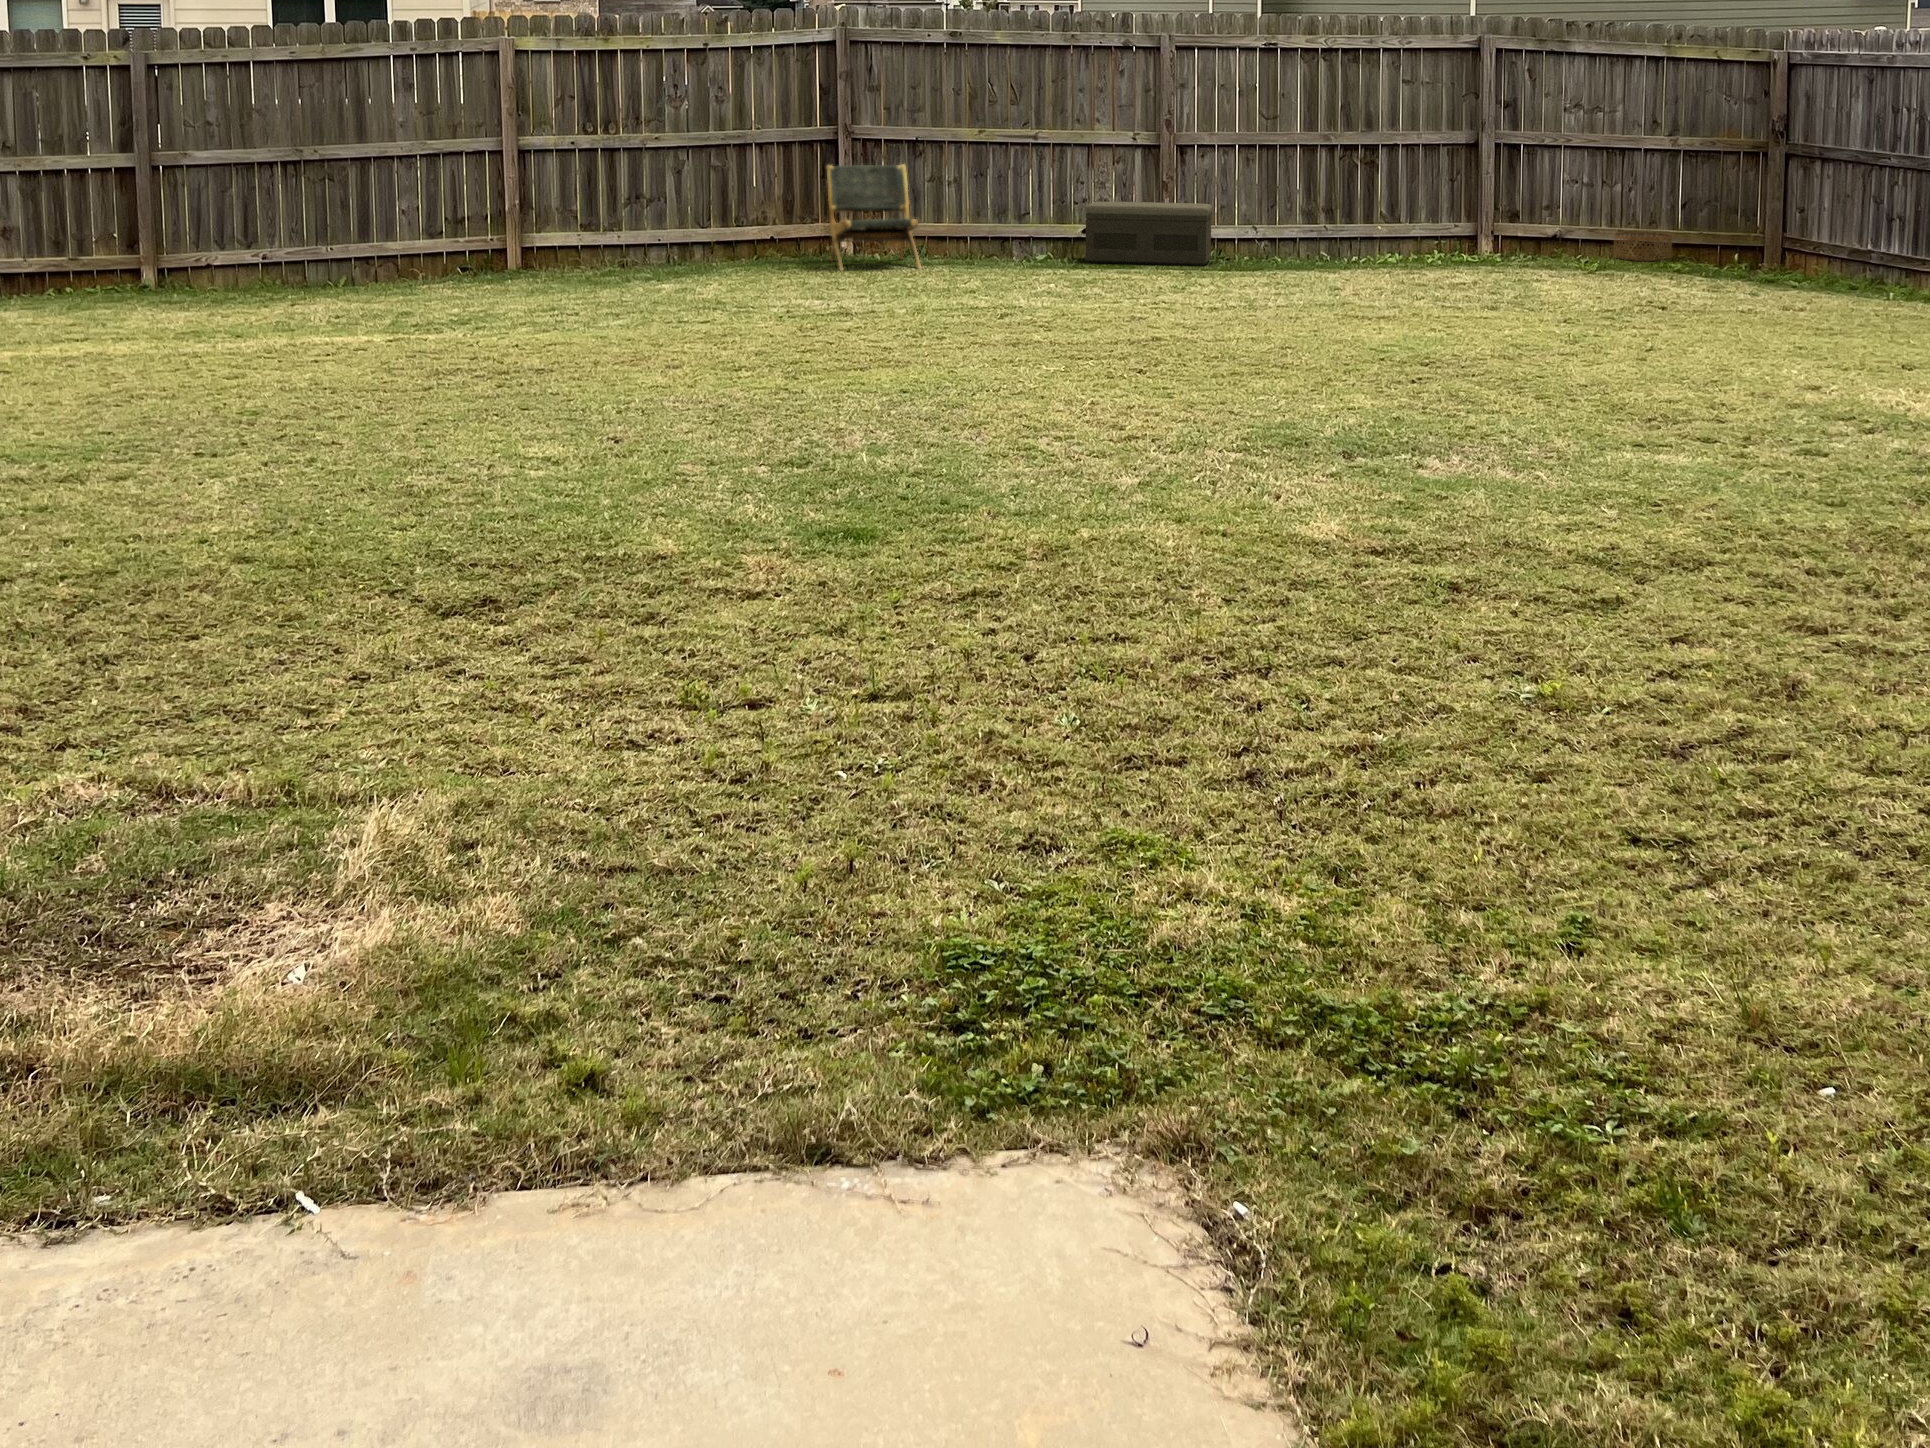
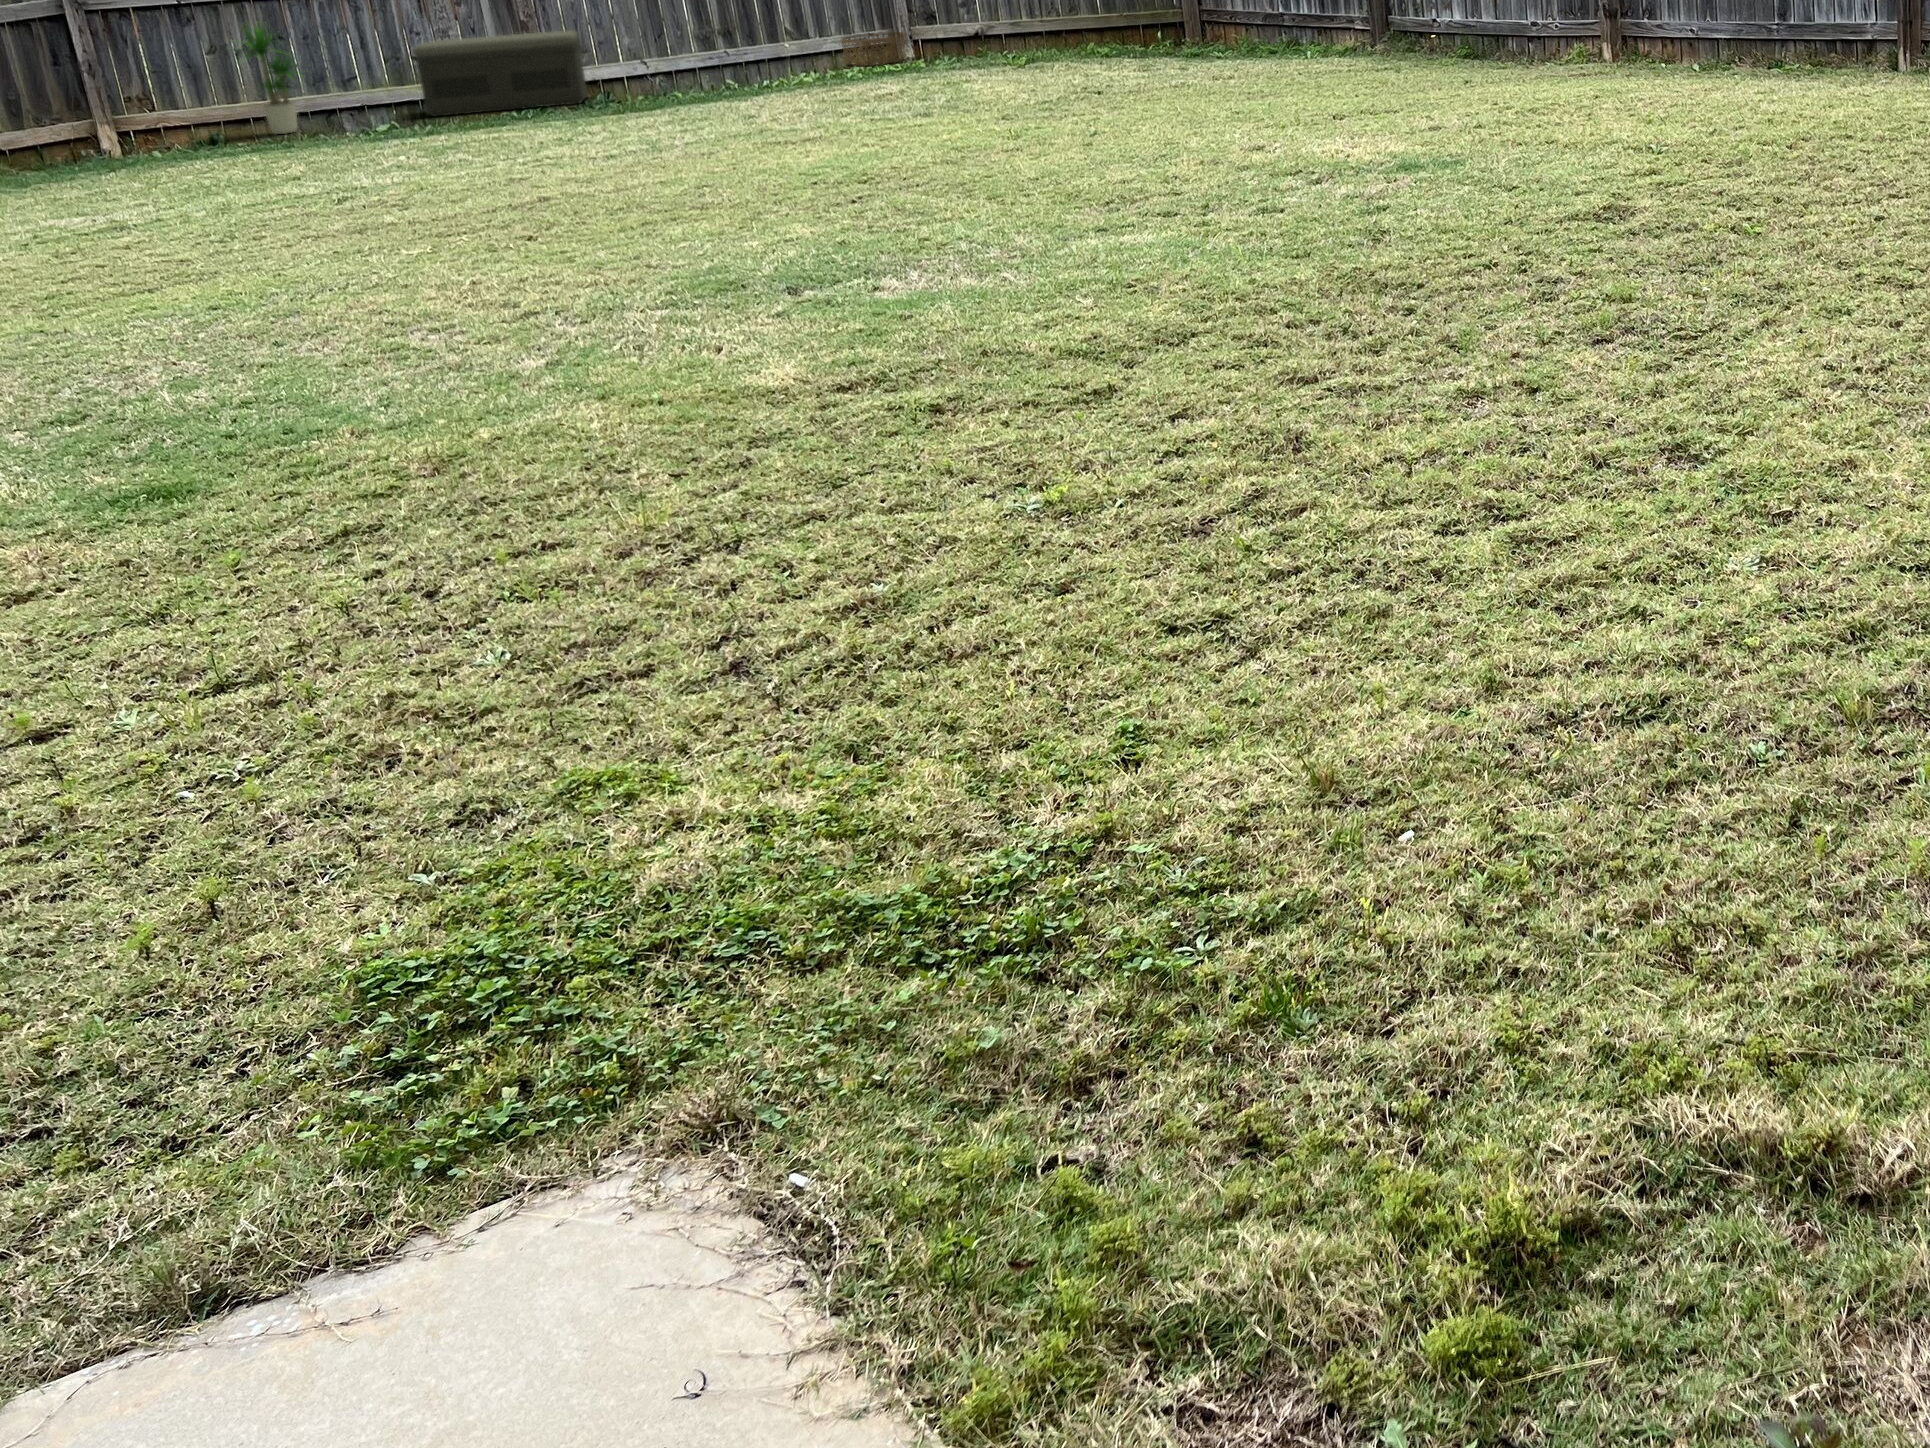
lounge chair: present [827,164,921,271] -> none [26,19,202,166]
potted plant: none [952,171,1012,263] -> present [234,25,302,134]
basket: present [1613,232,1674,261] -> present [841,32,907,66]

